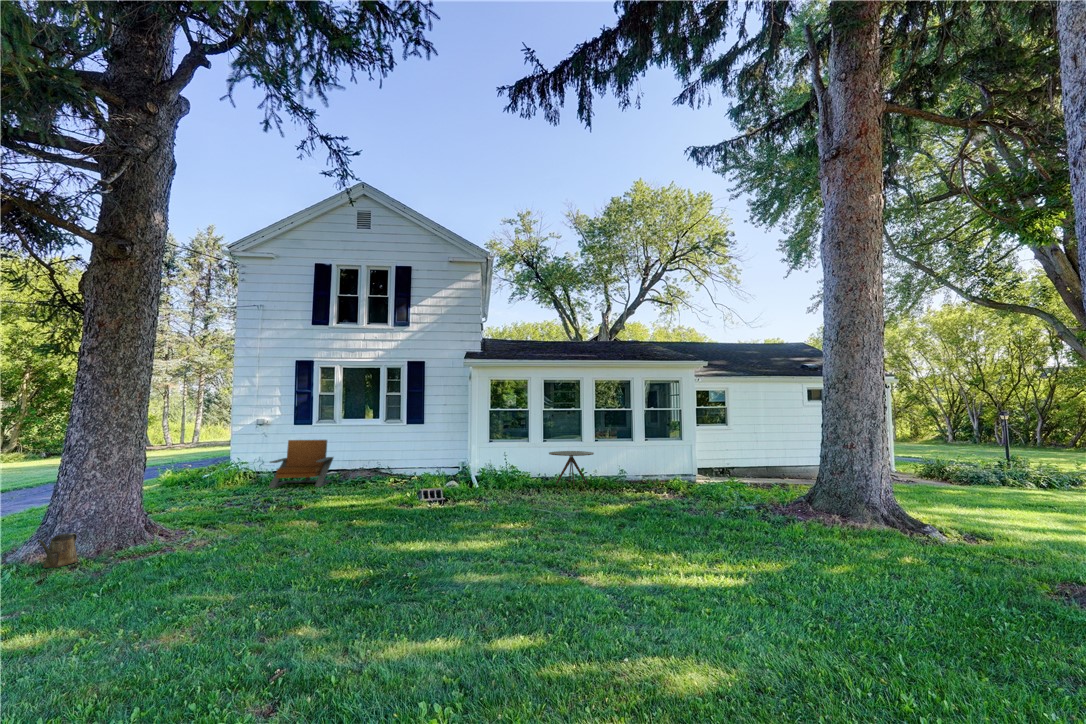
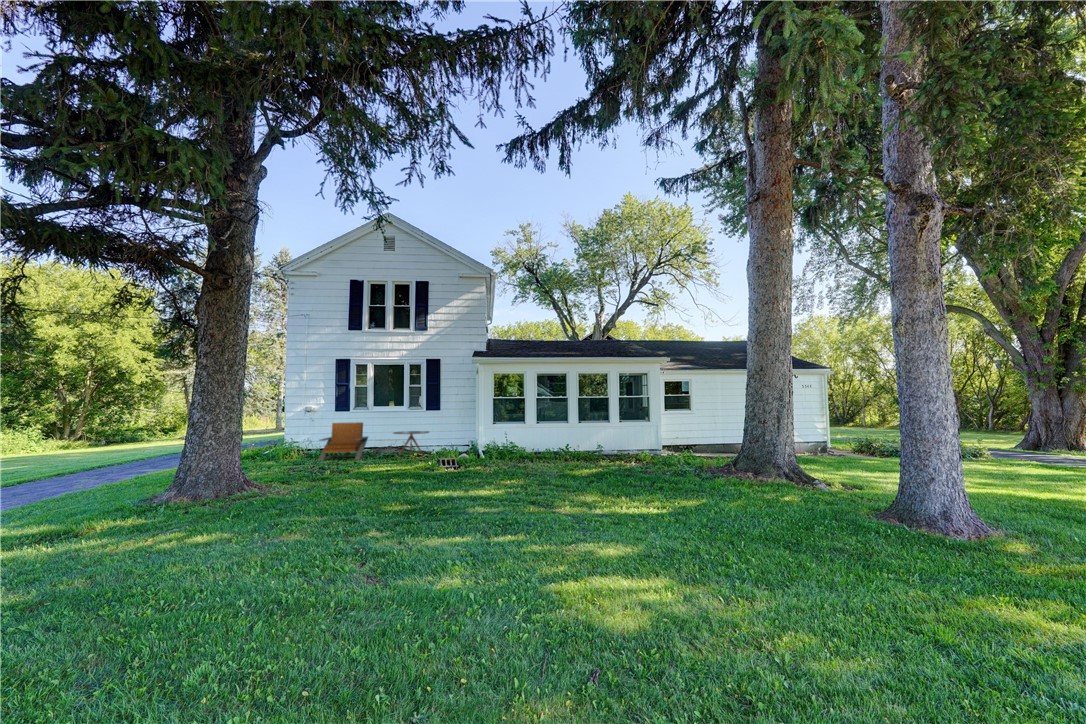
round table: present [549,451,594,486] -> present [393,431,429,456]
watering can: present [38,533,78,568] -> none [182,483,204,505]

